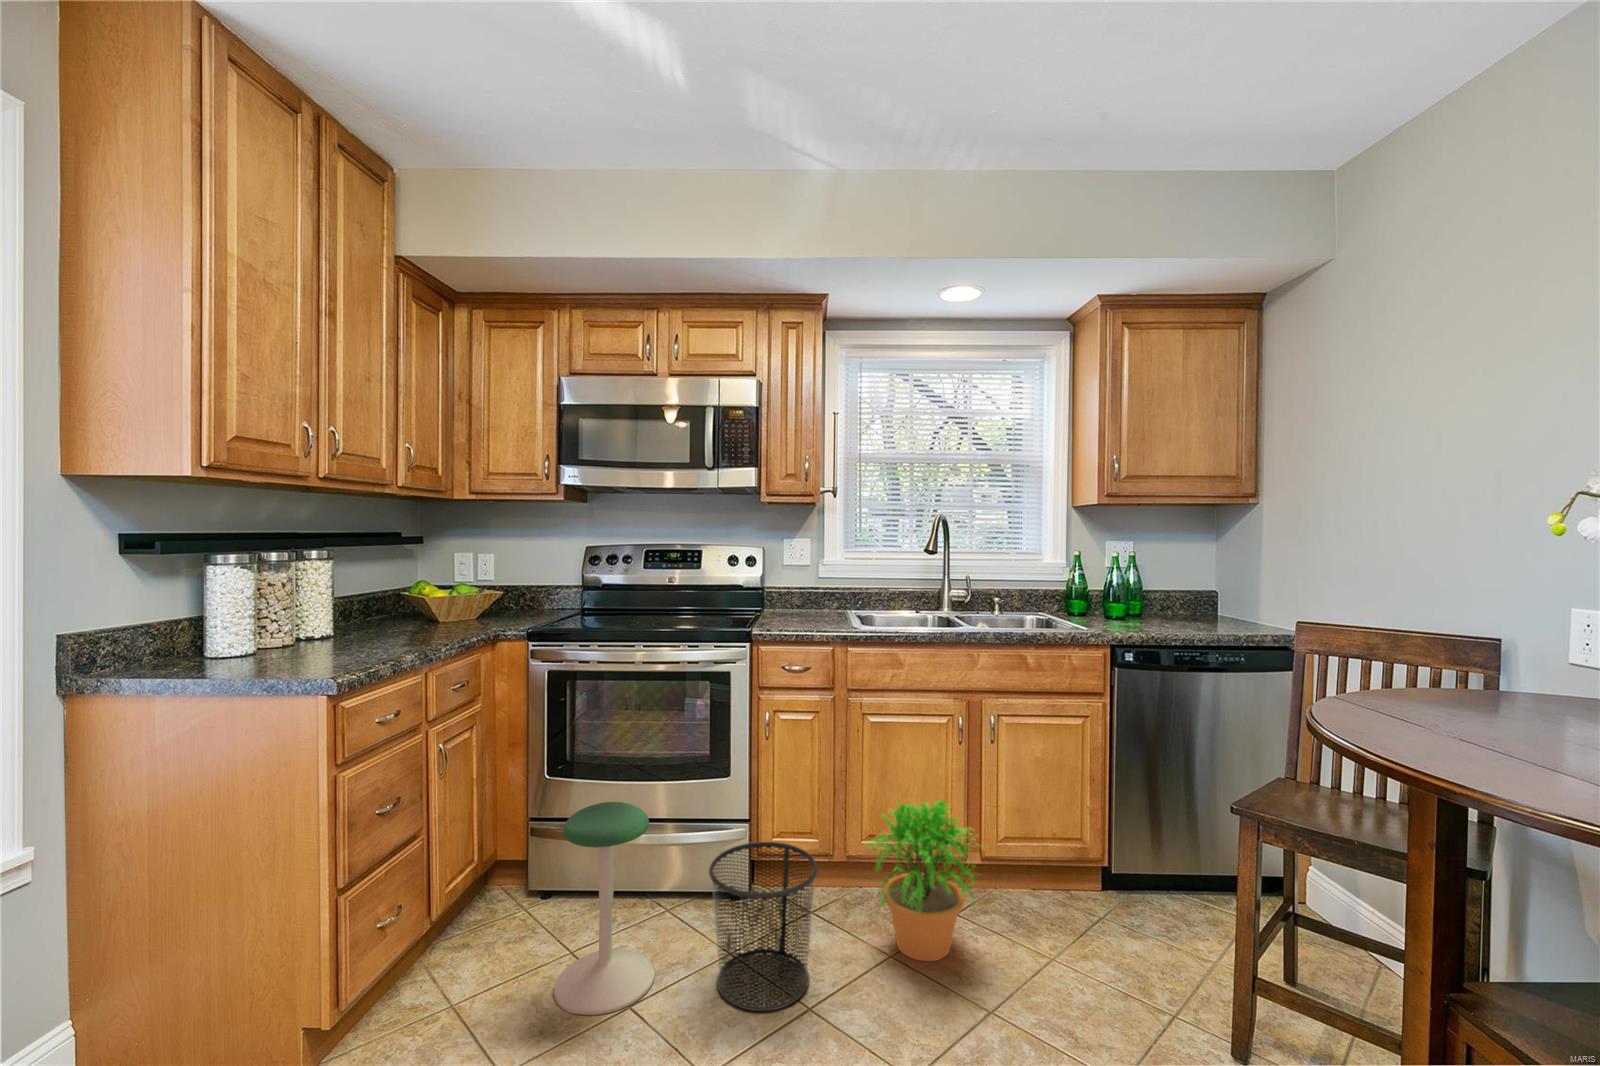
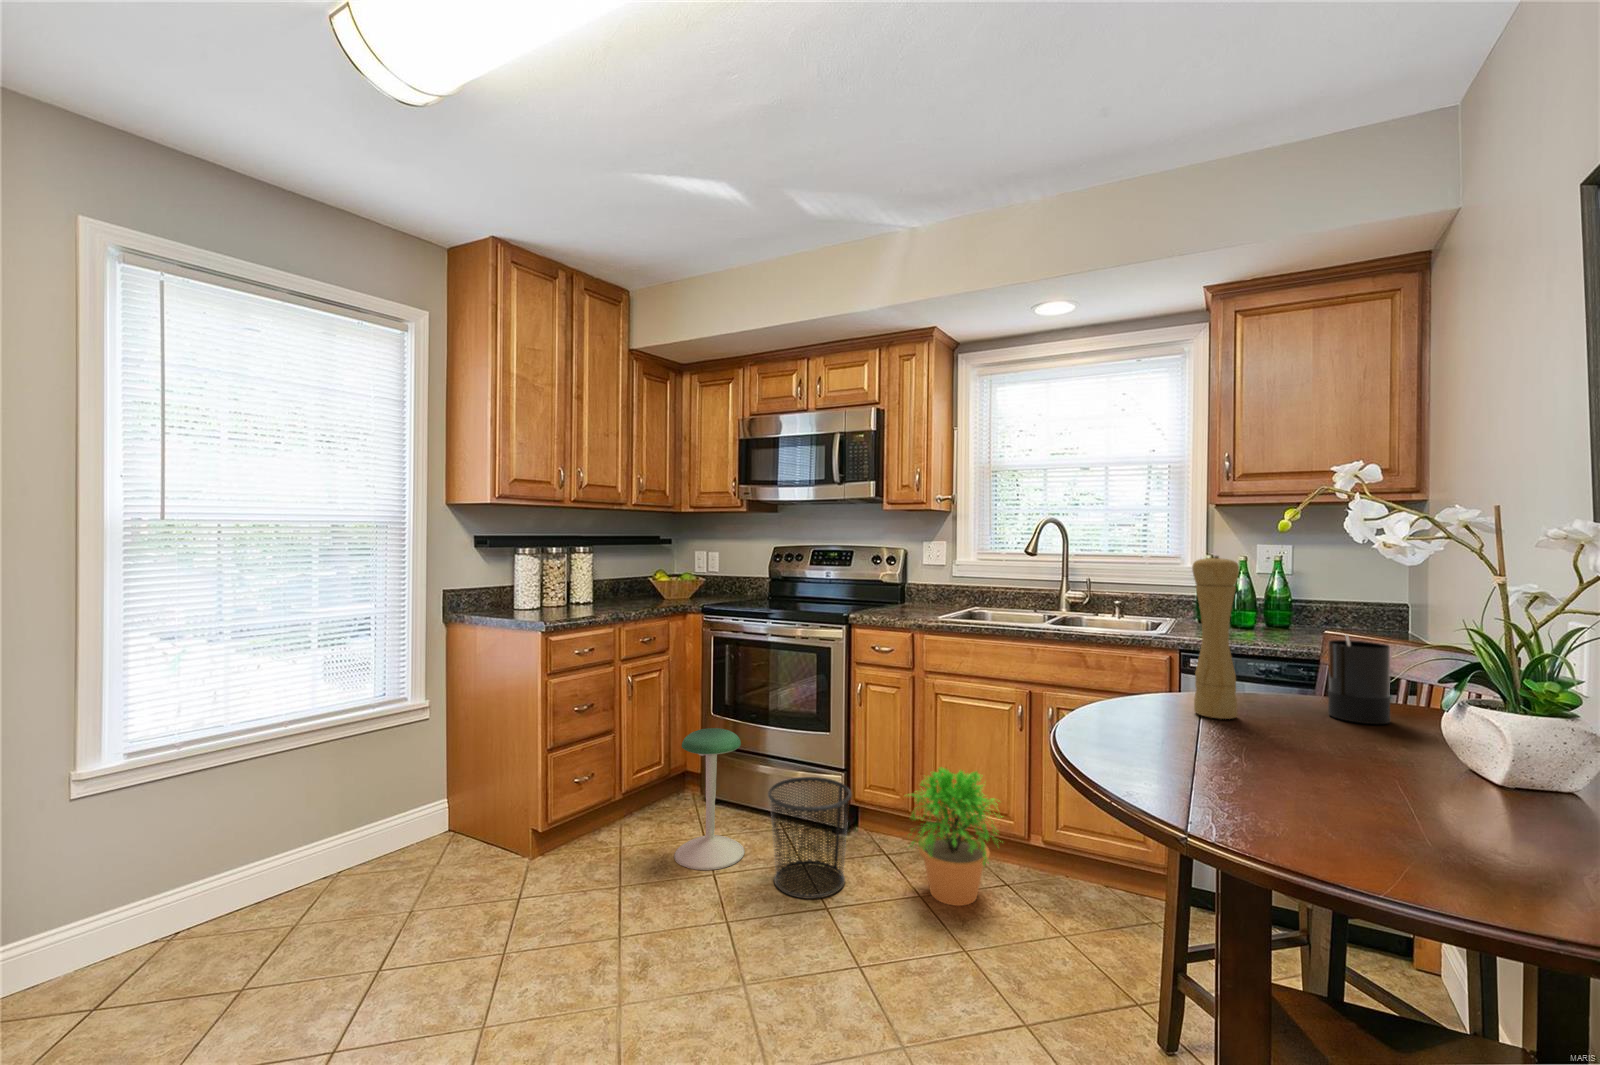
pepper mill: none [1403,560,1460,731] -> present [1192,556,1239,719]
candle: none [1464,630,1535,718] -> present [1328,634,1390,724]

